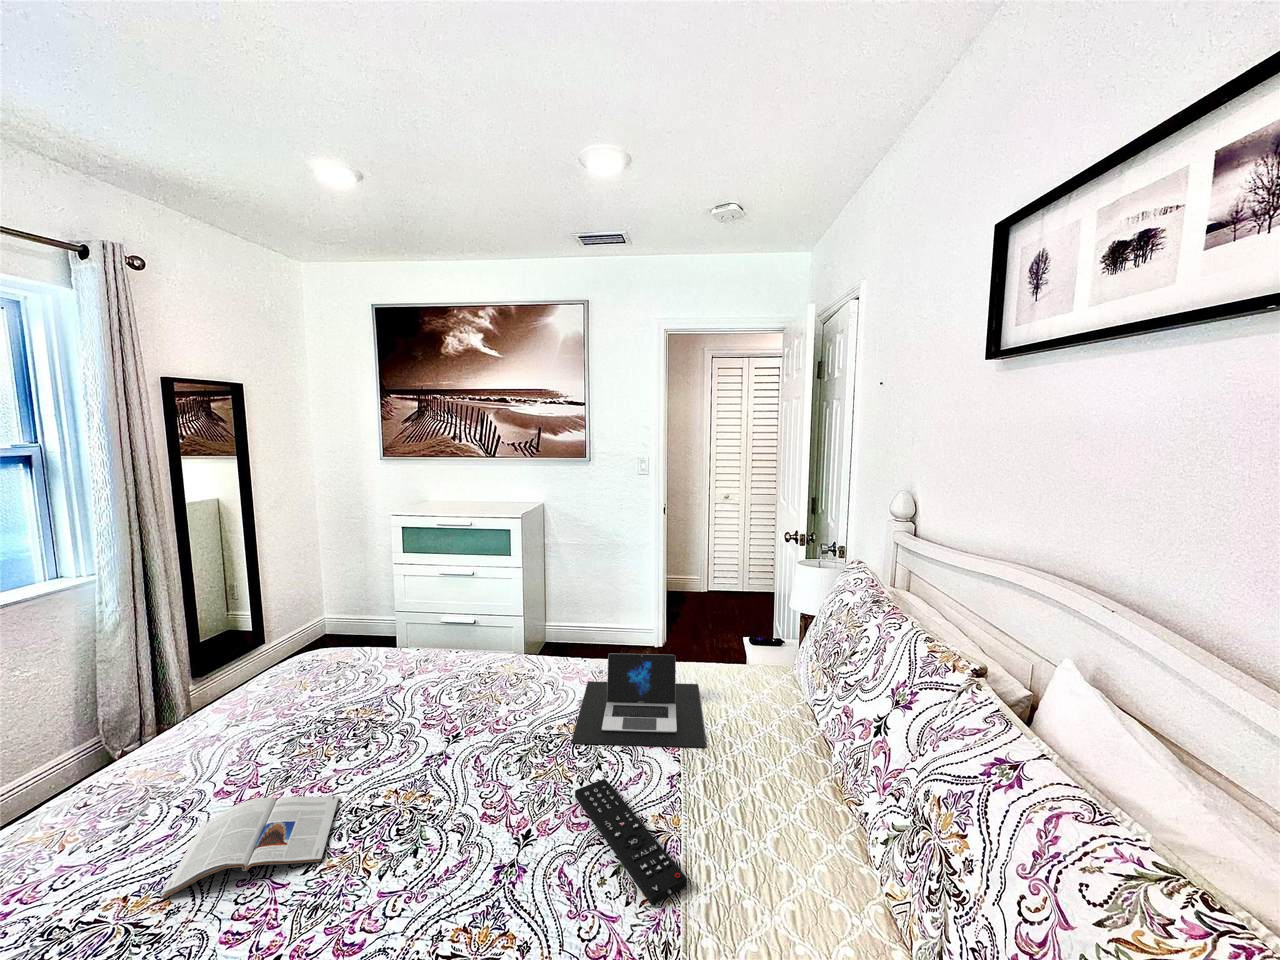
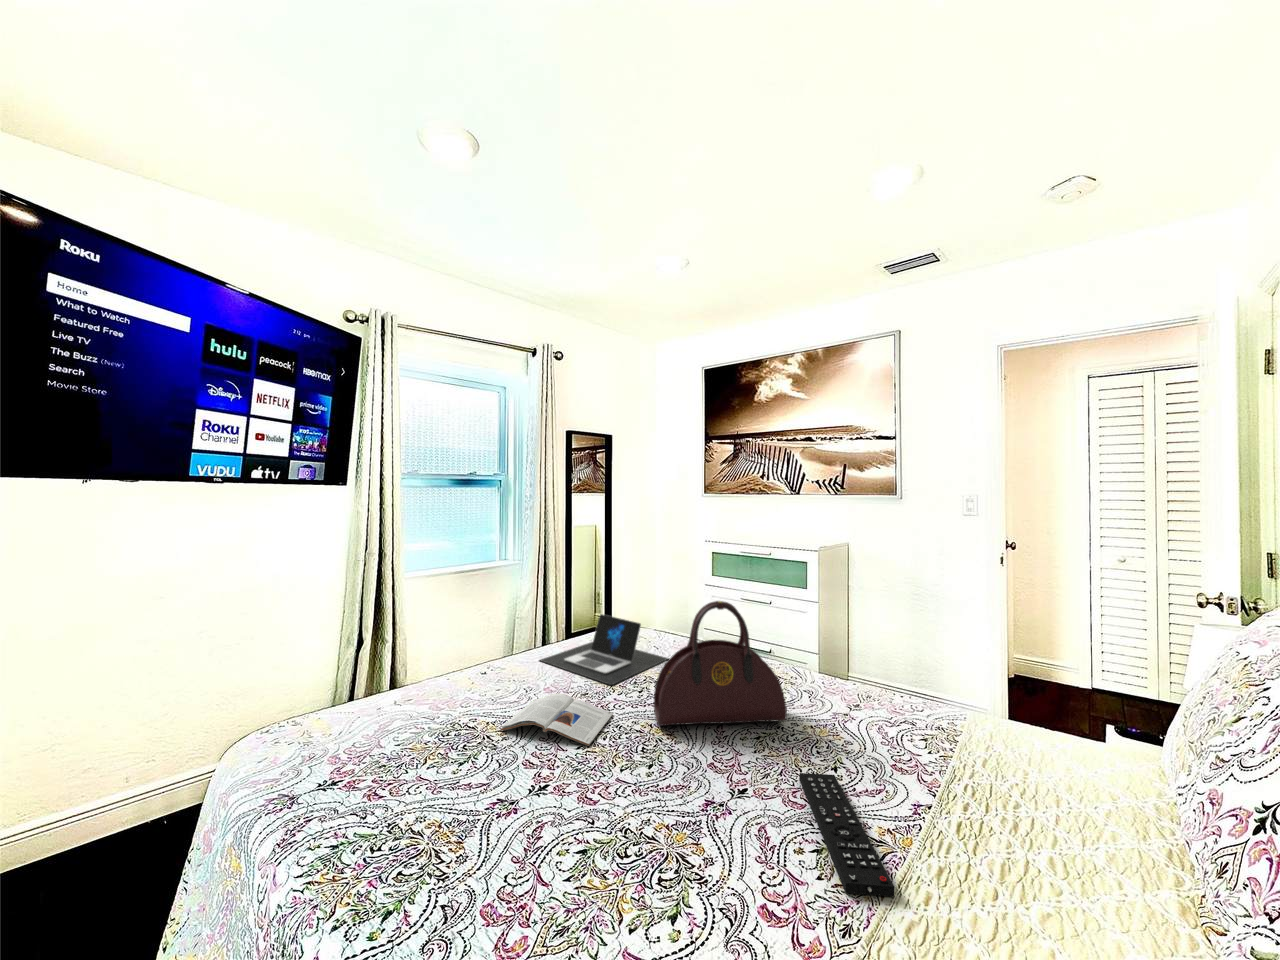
handbag: none [391,628,544,792] -> present [654,601,787,726]
laptop: present [571,653,706,747] -> present [540,614,668,685]

